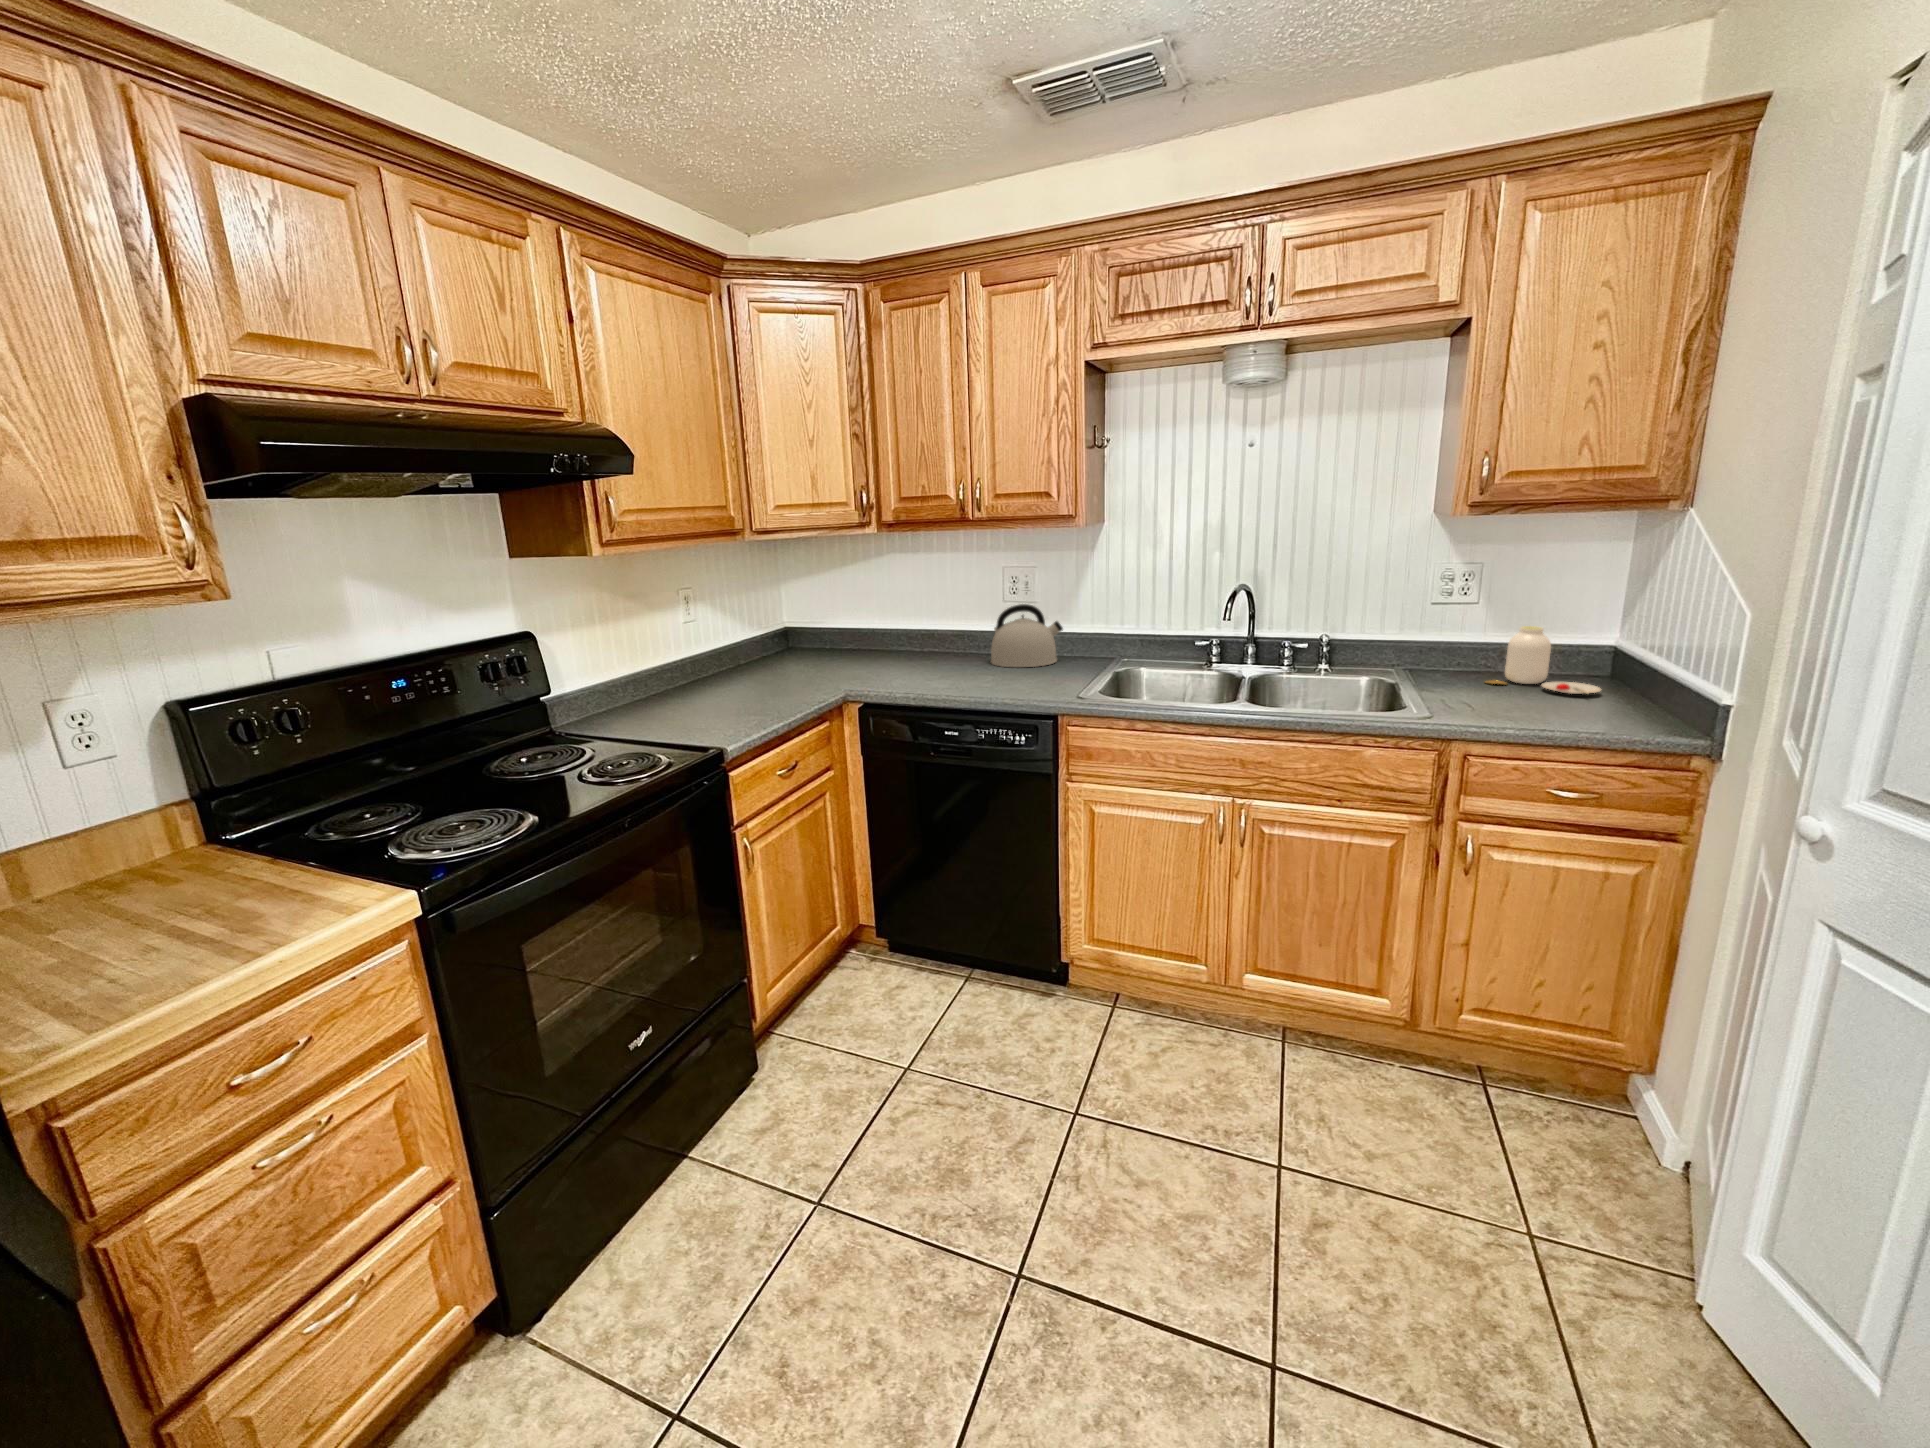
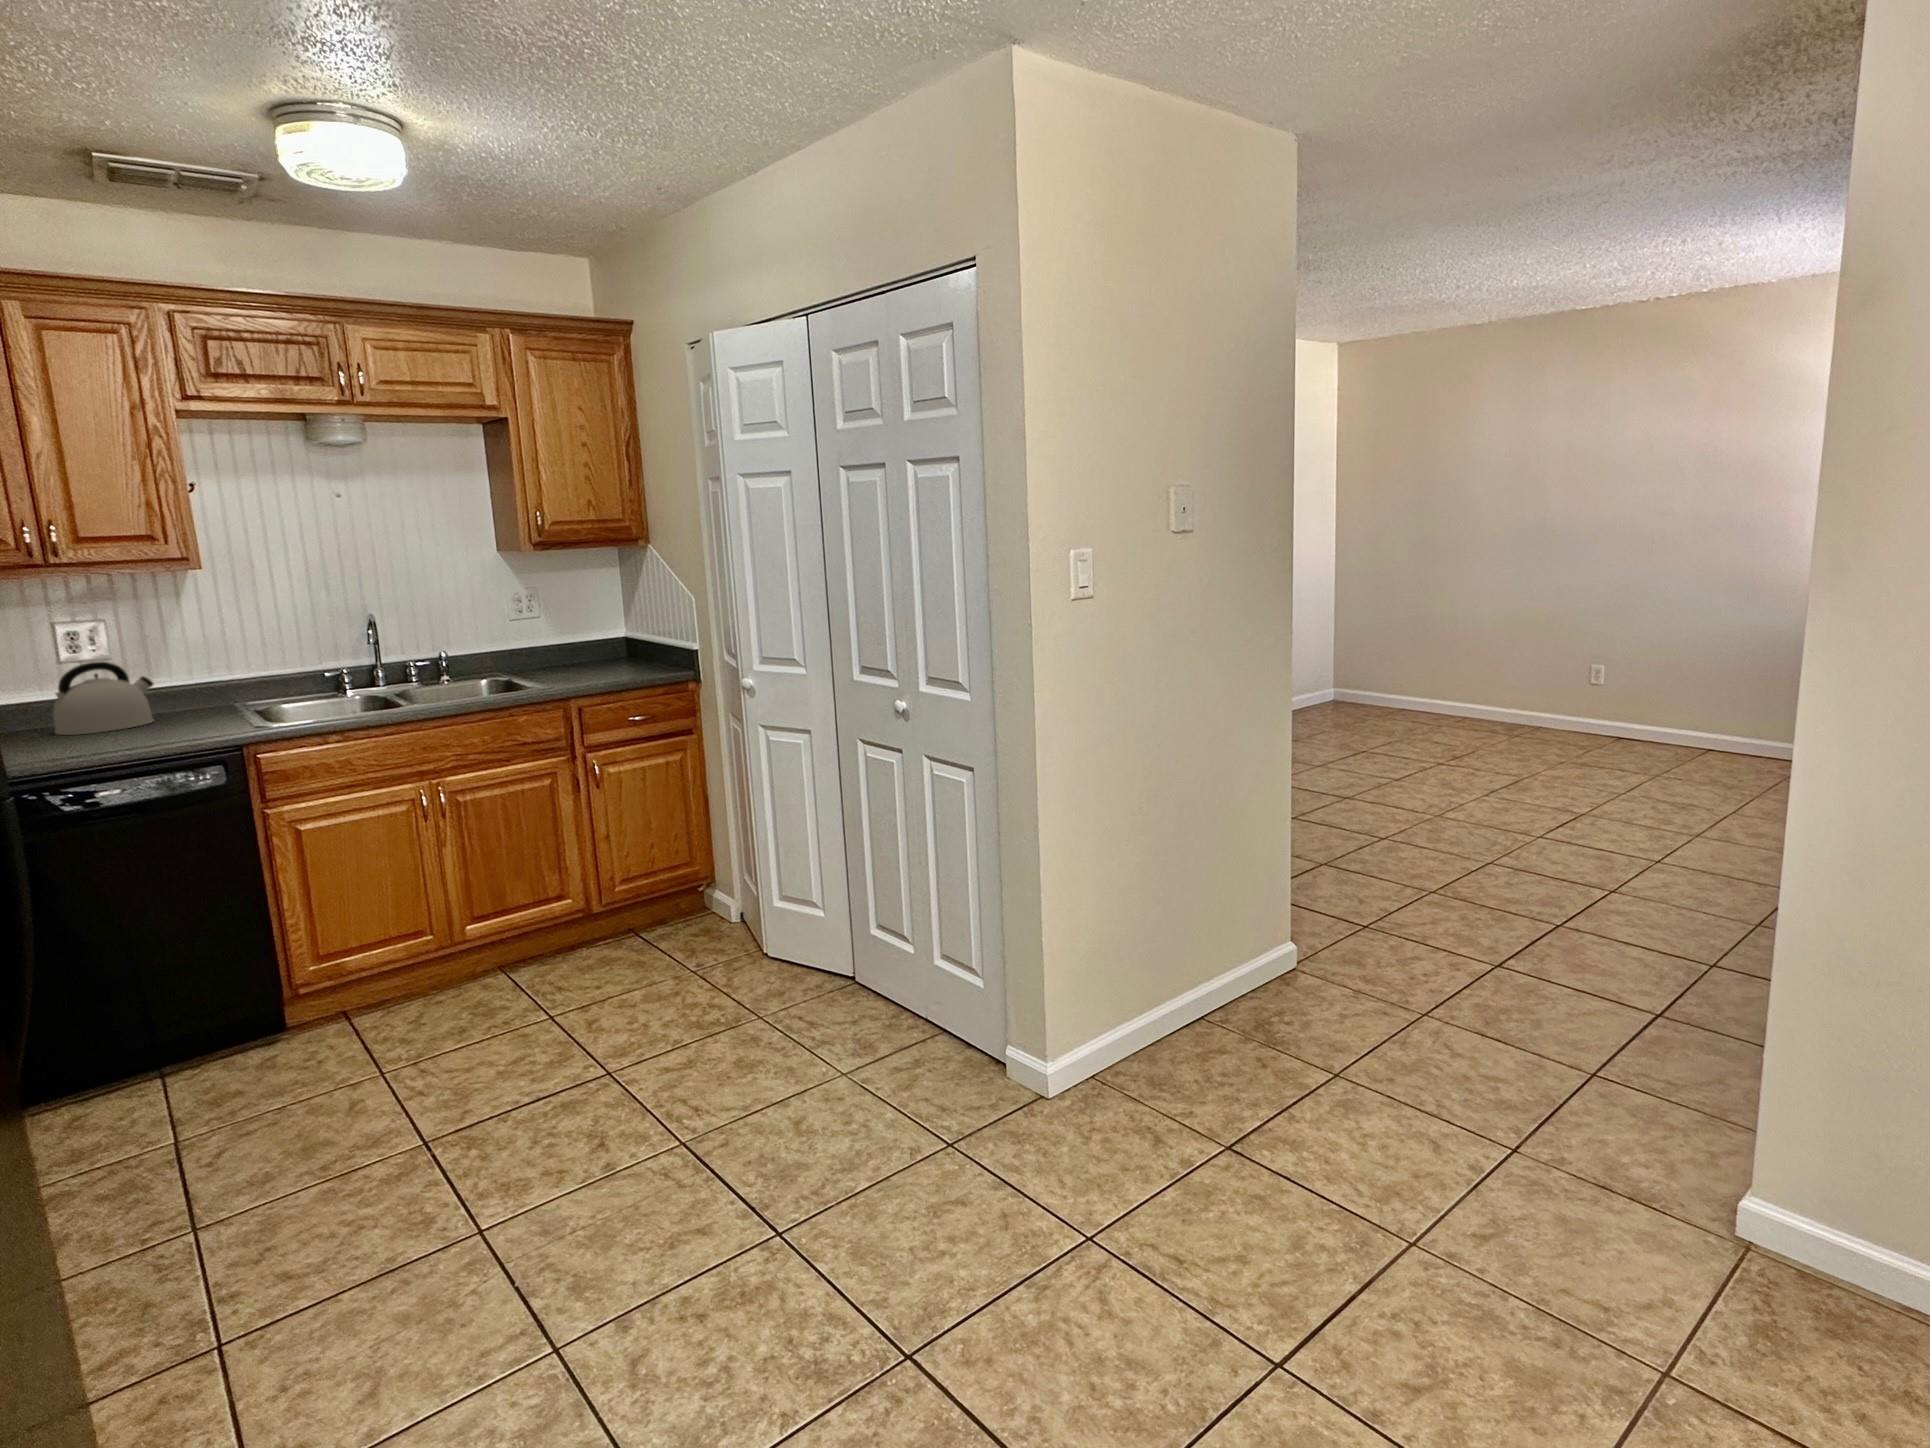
jar: present [1486,626,1601,694] -> none [560,630,629,673]

